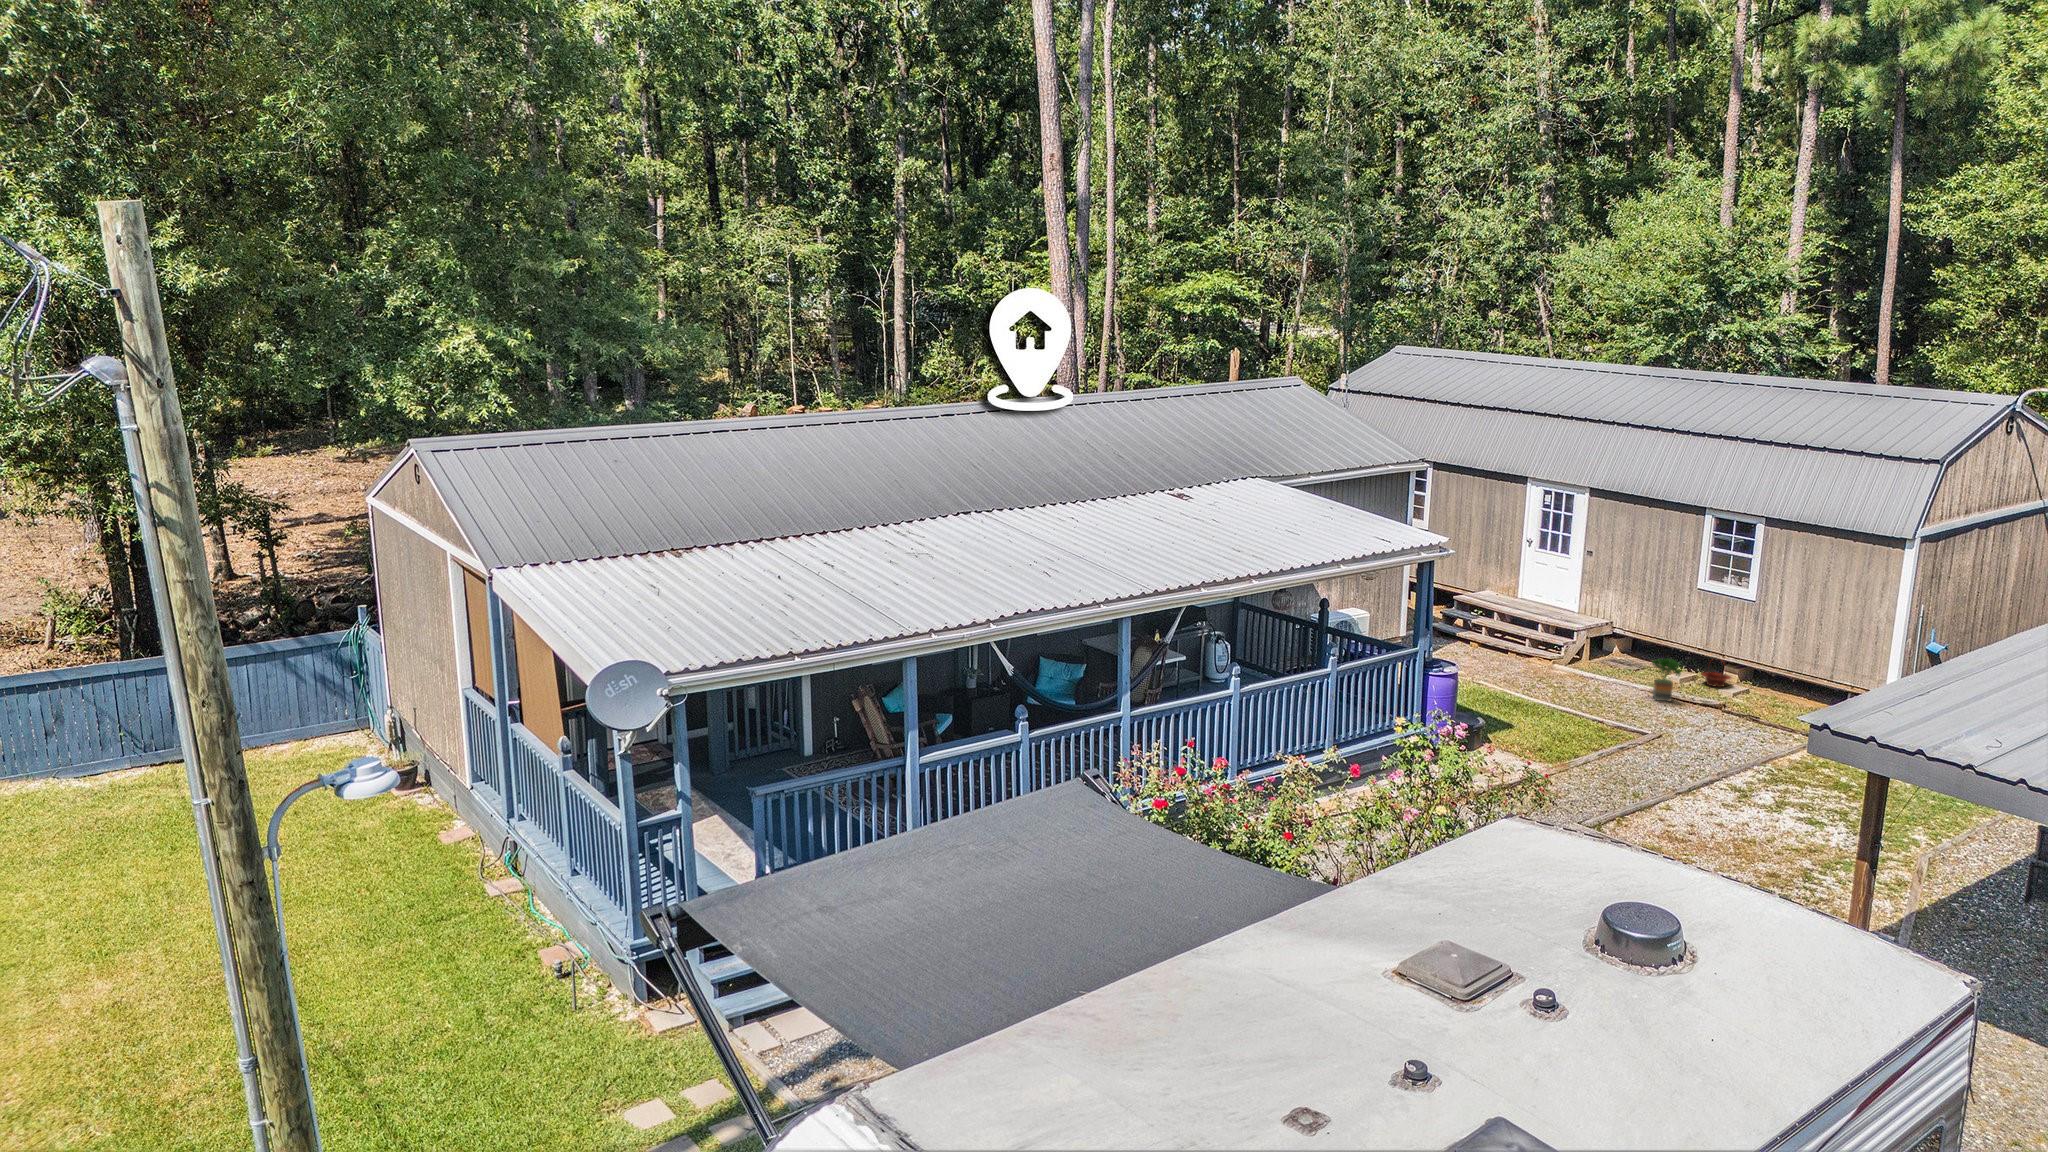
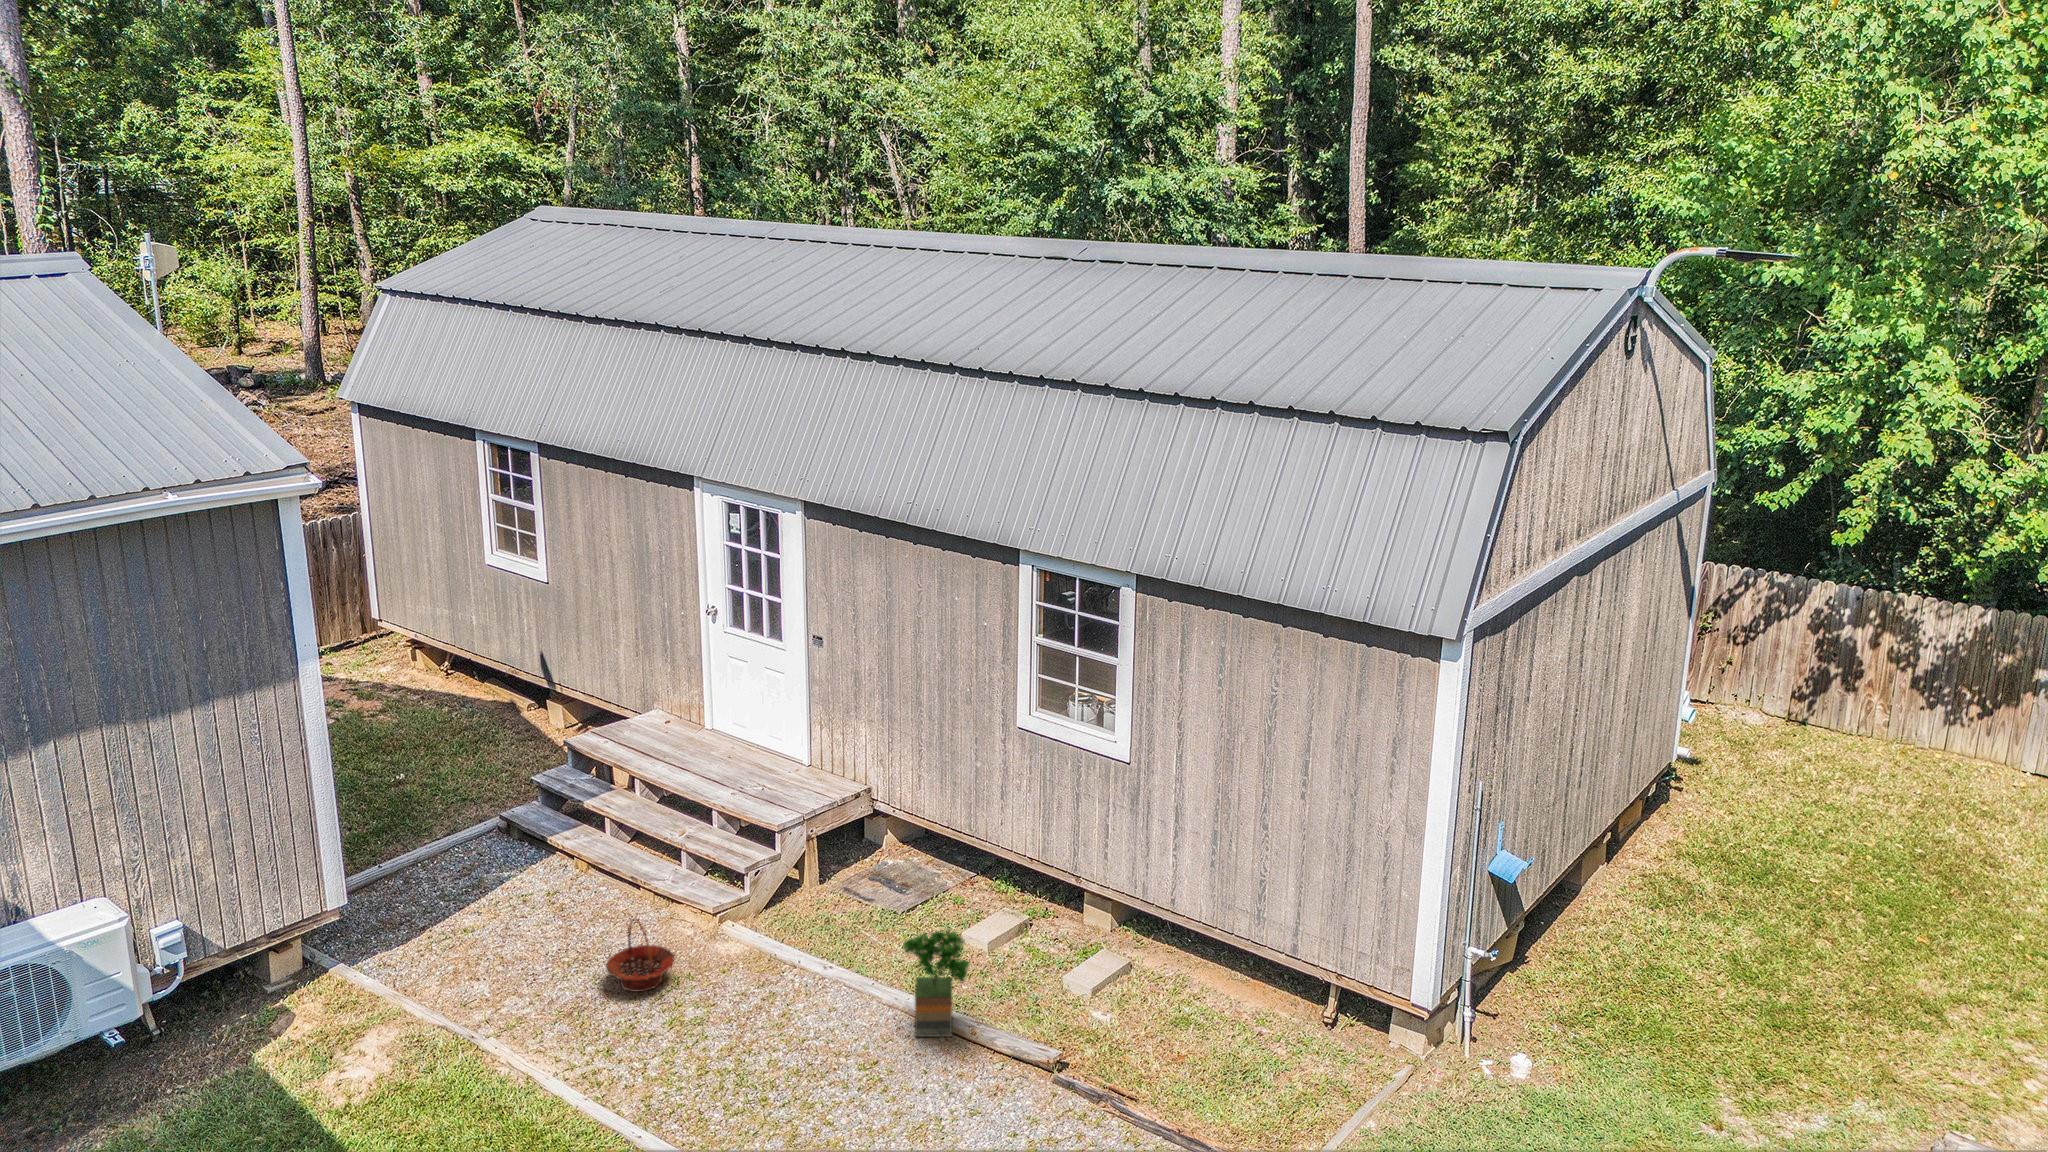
basket: present [1702,663,1731,687] -> present [606,919,675,992]

